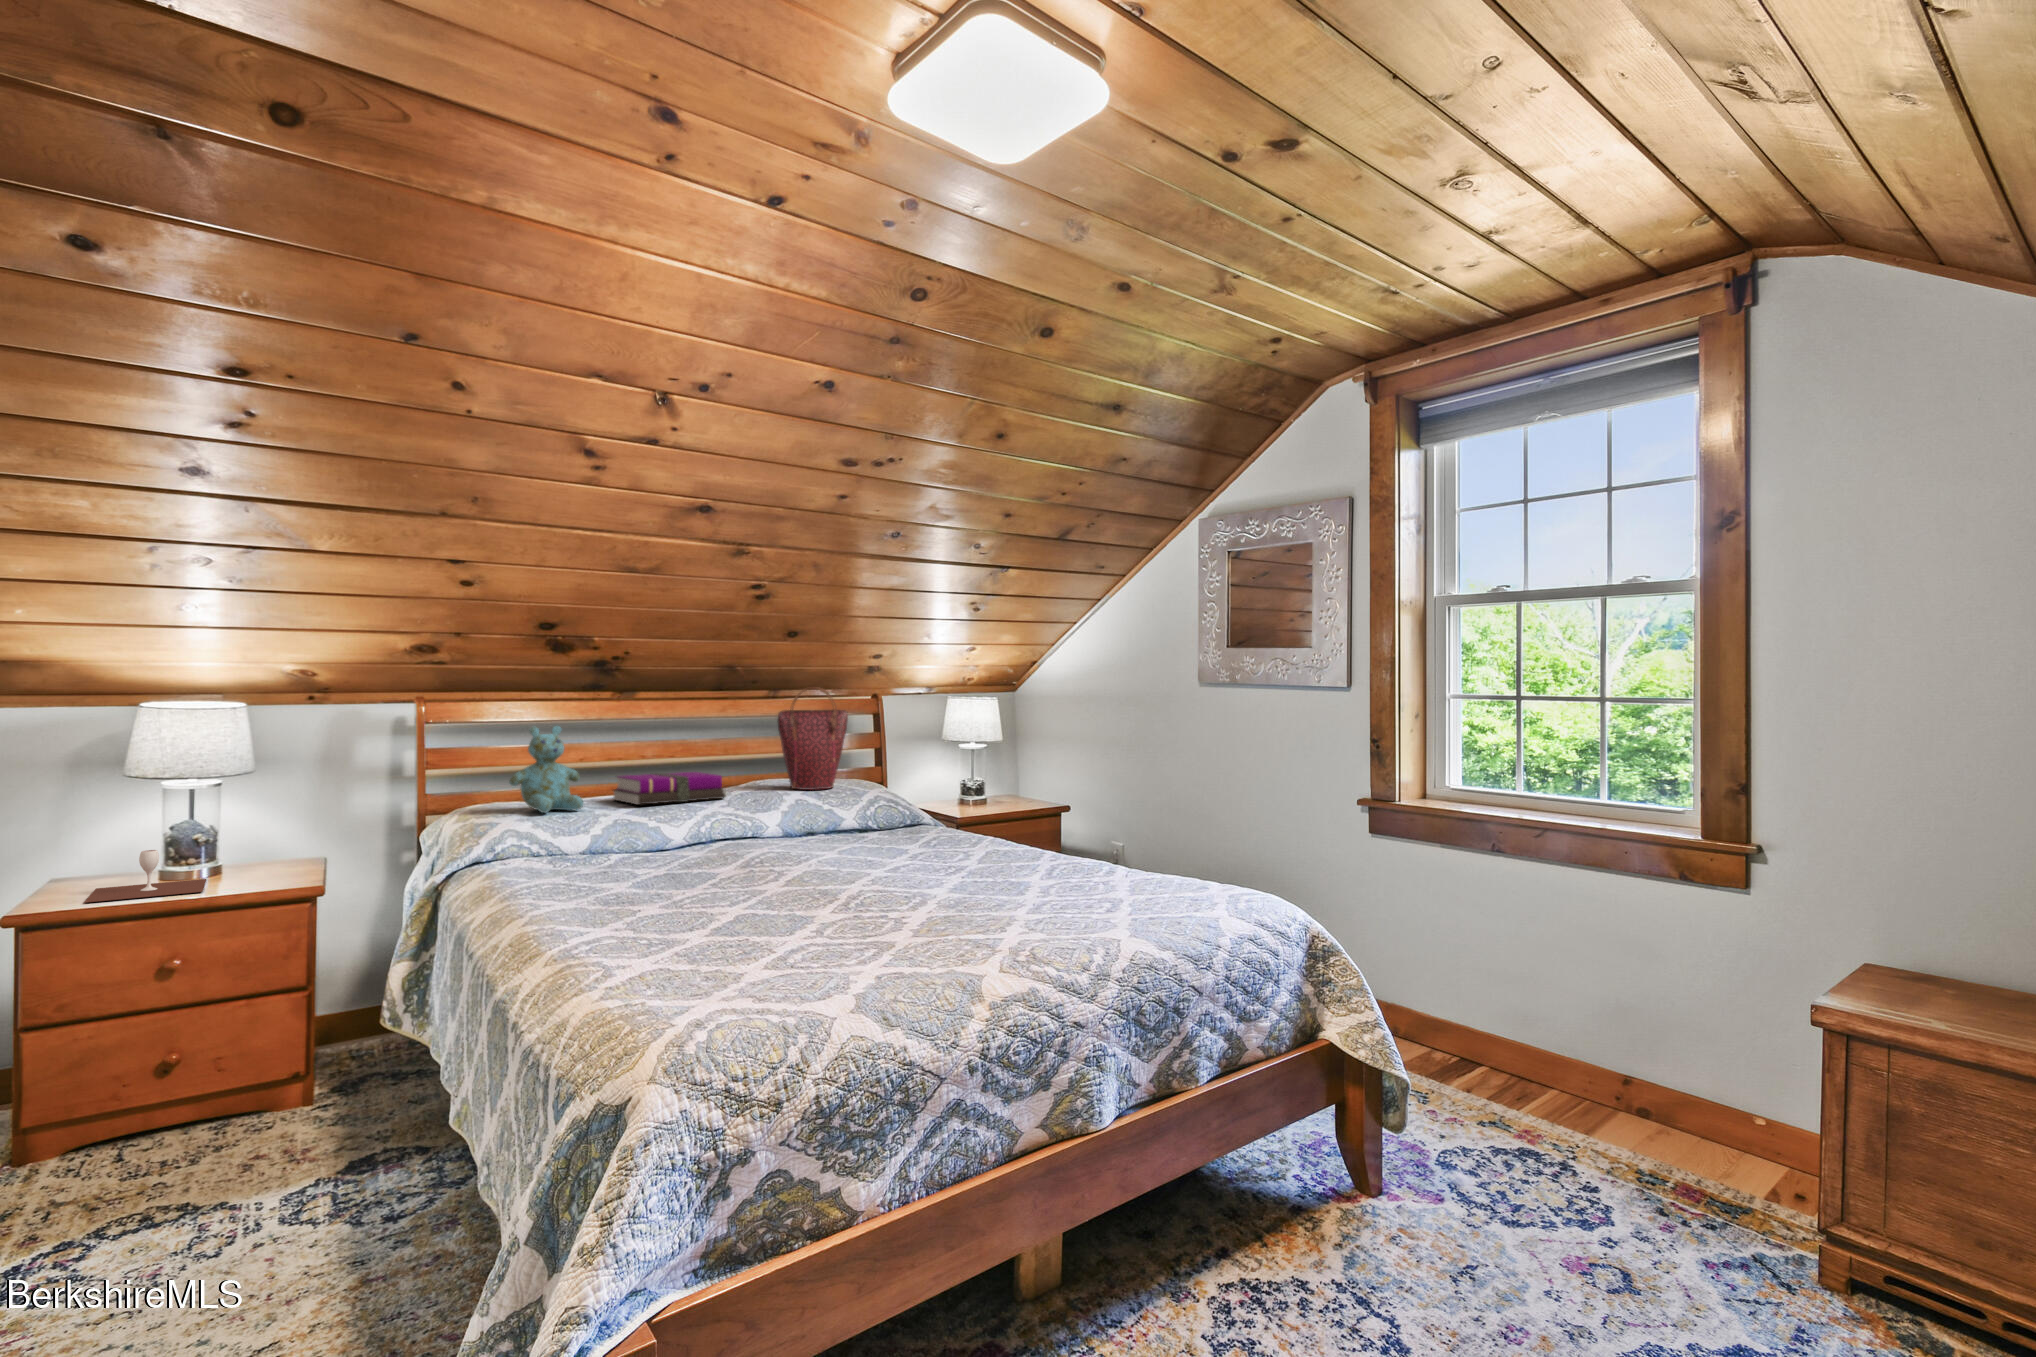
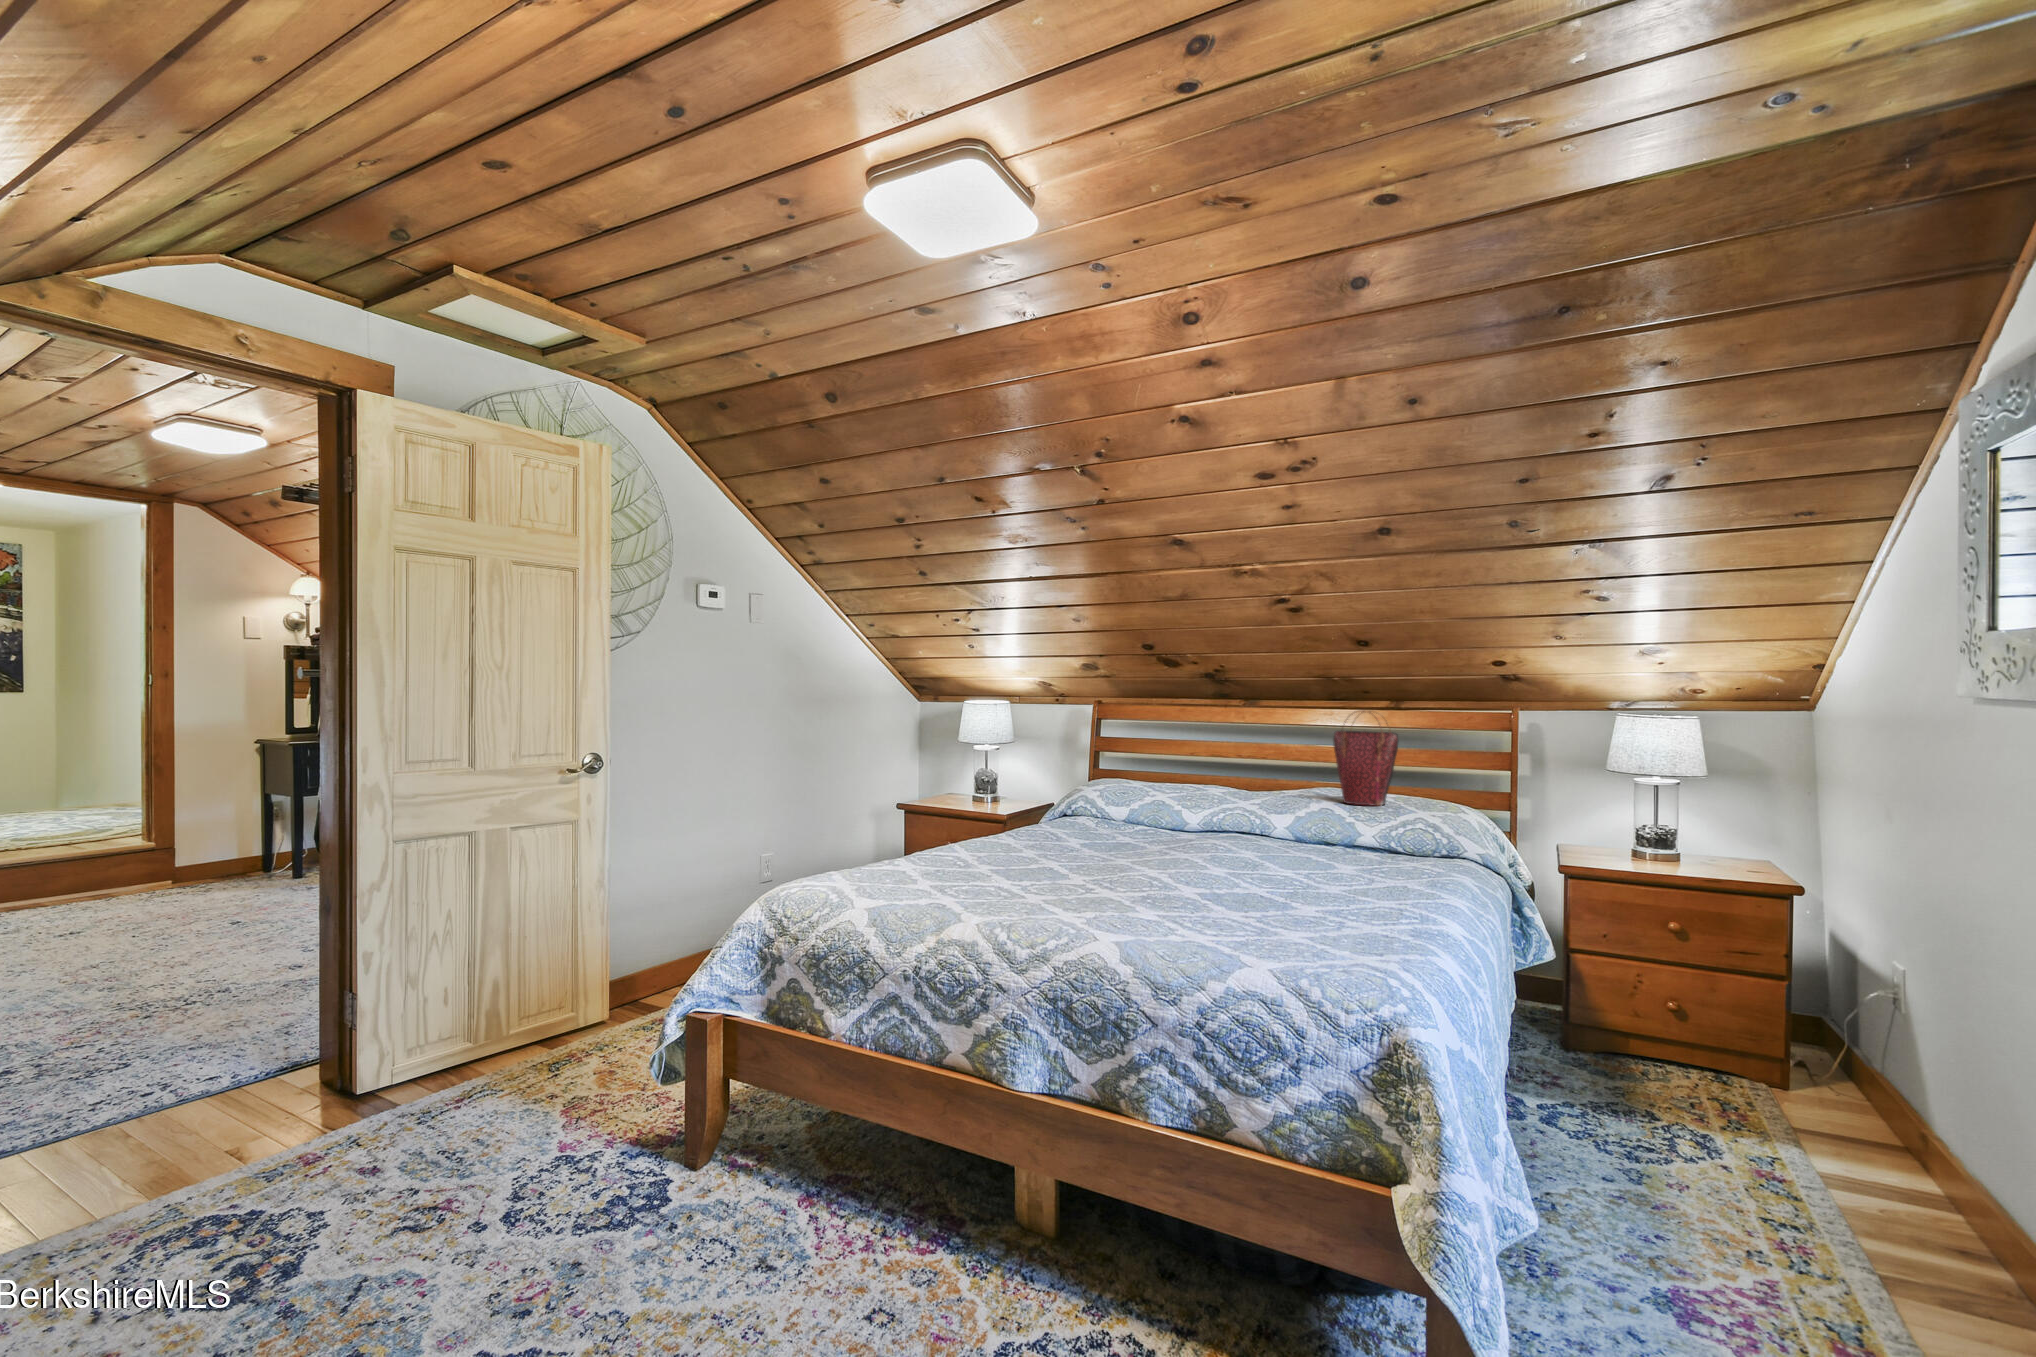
stuffed bear: present [509,726,584,813] -> none [1127,733,1175,793]
notebook: present [613,772,726,805] -> none [1193,774,1273,800]
wine glass: present [85,850,206,903] -> none [956,786,1017,810]

